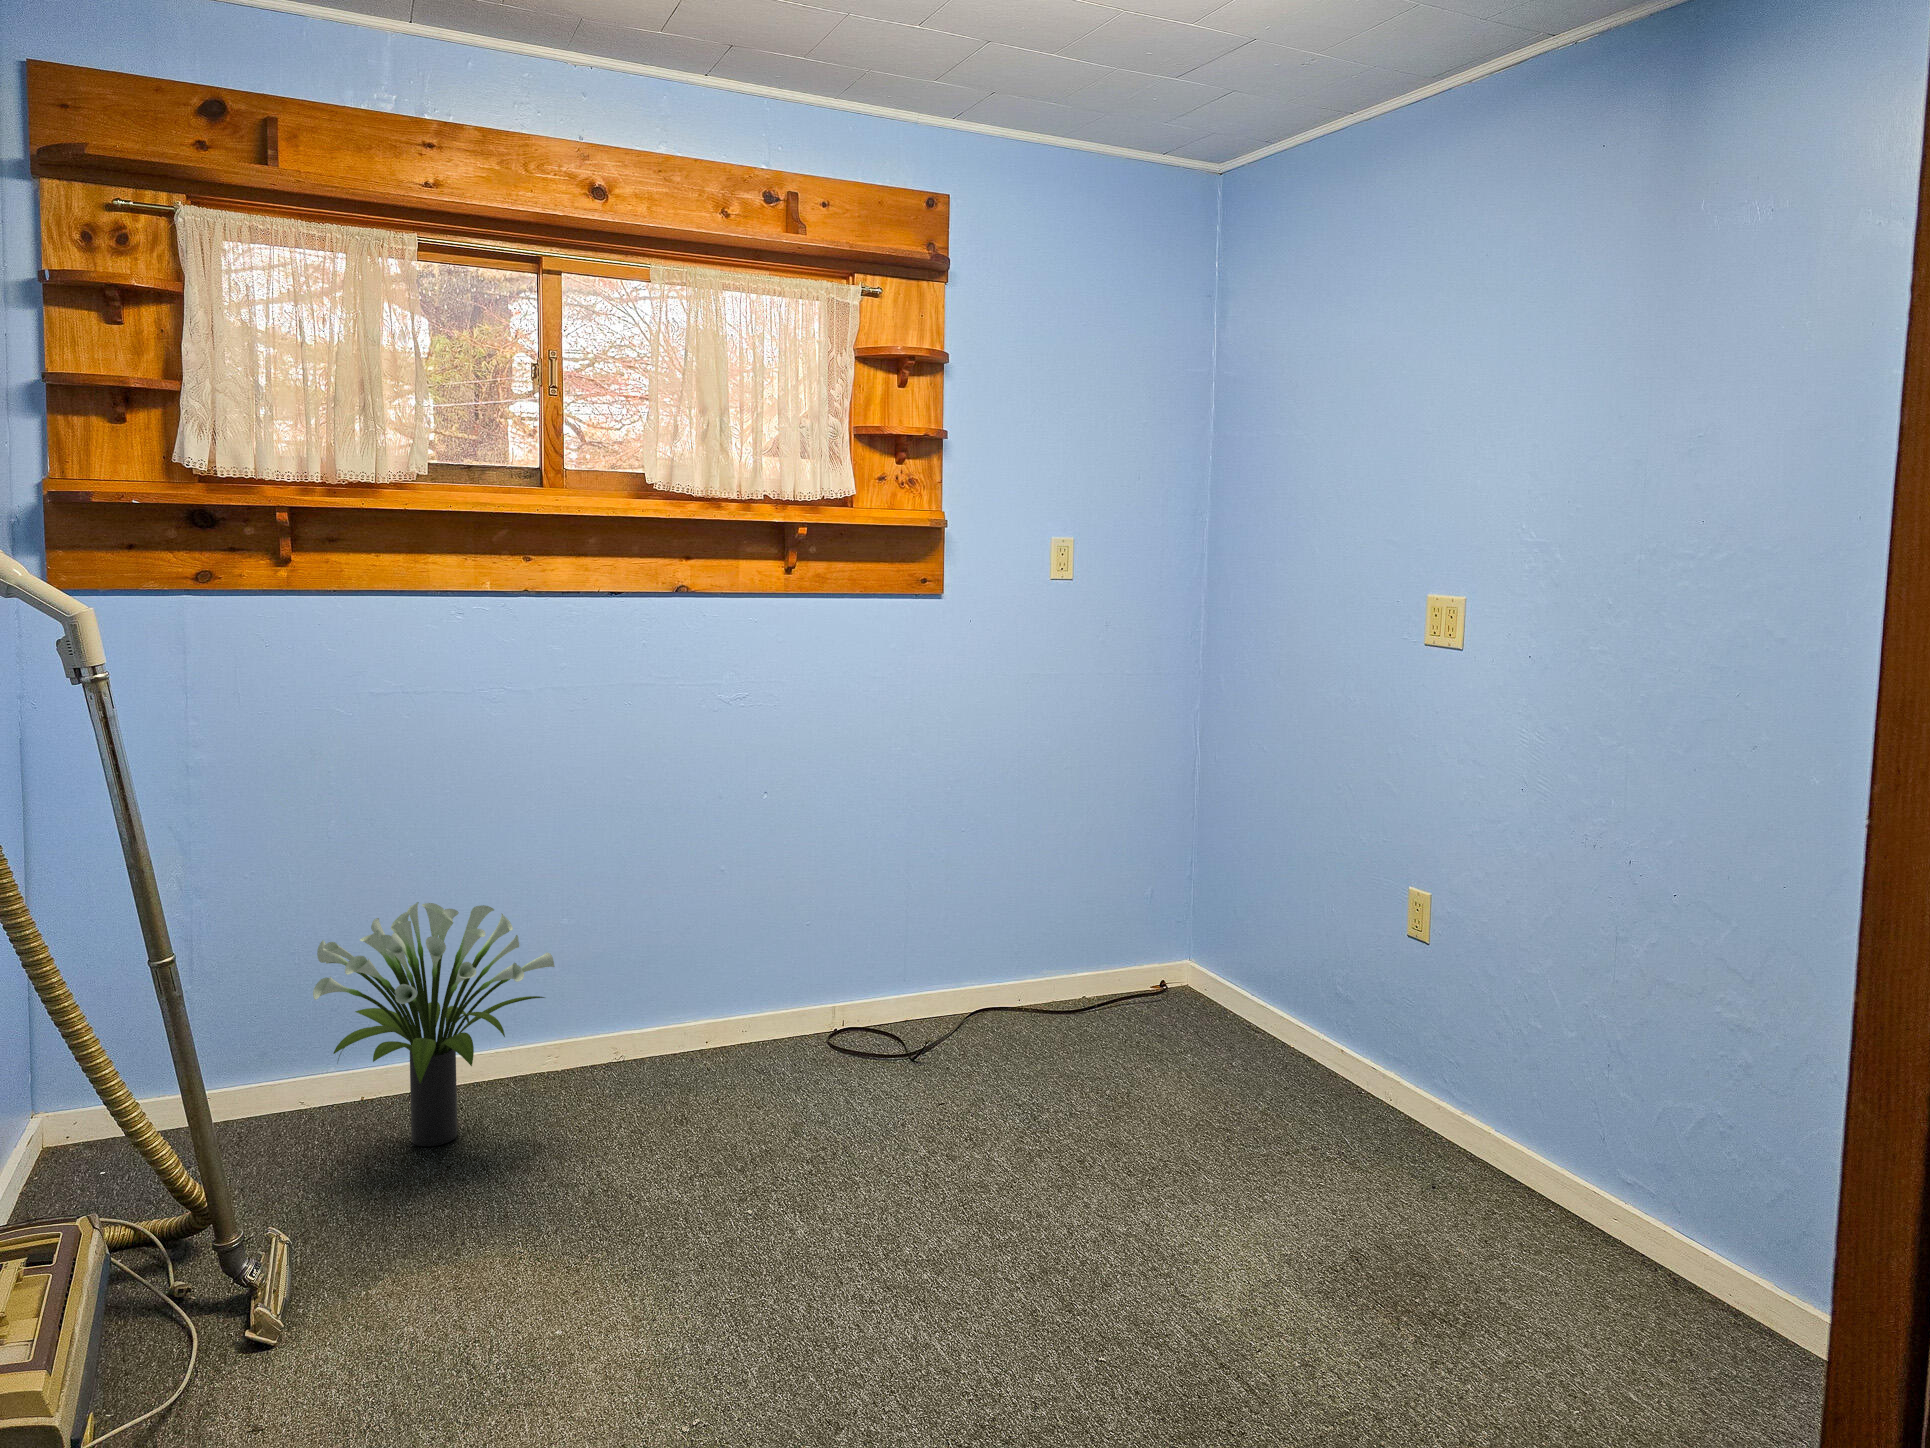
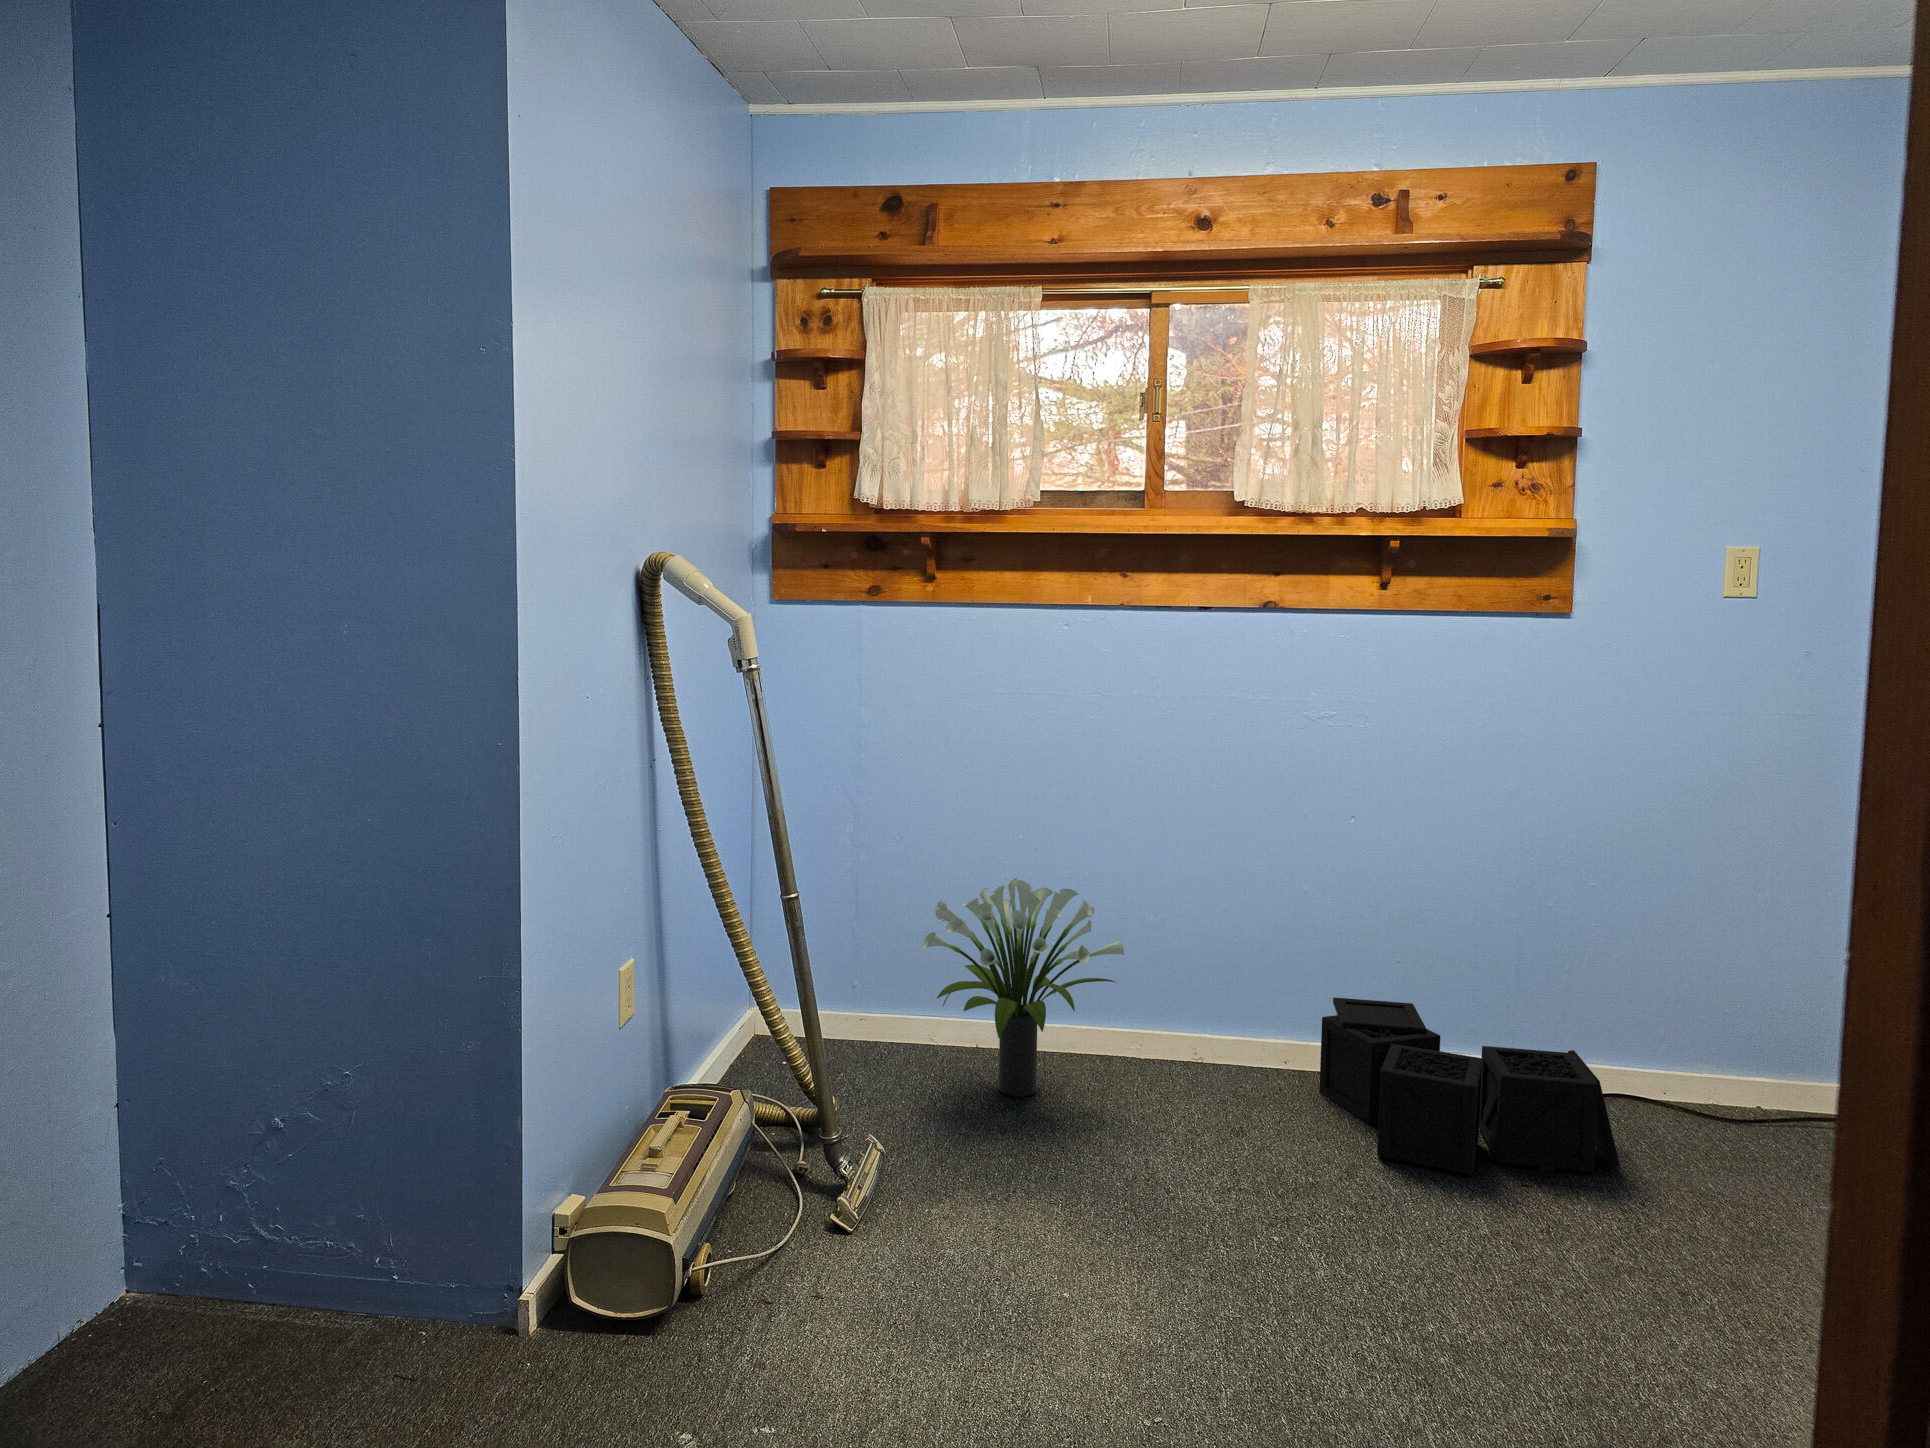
storage bin: none [750,968,1012,1115] -> present [1319,998,1620,1186]

